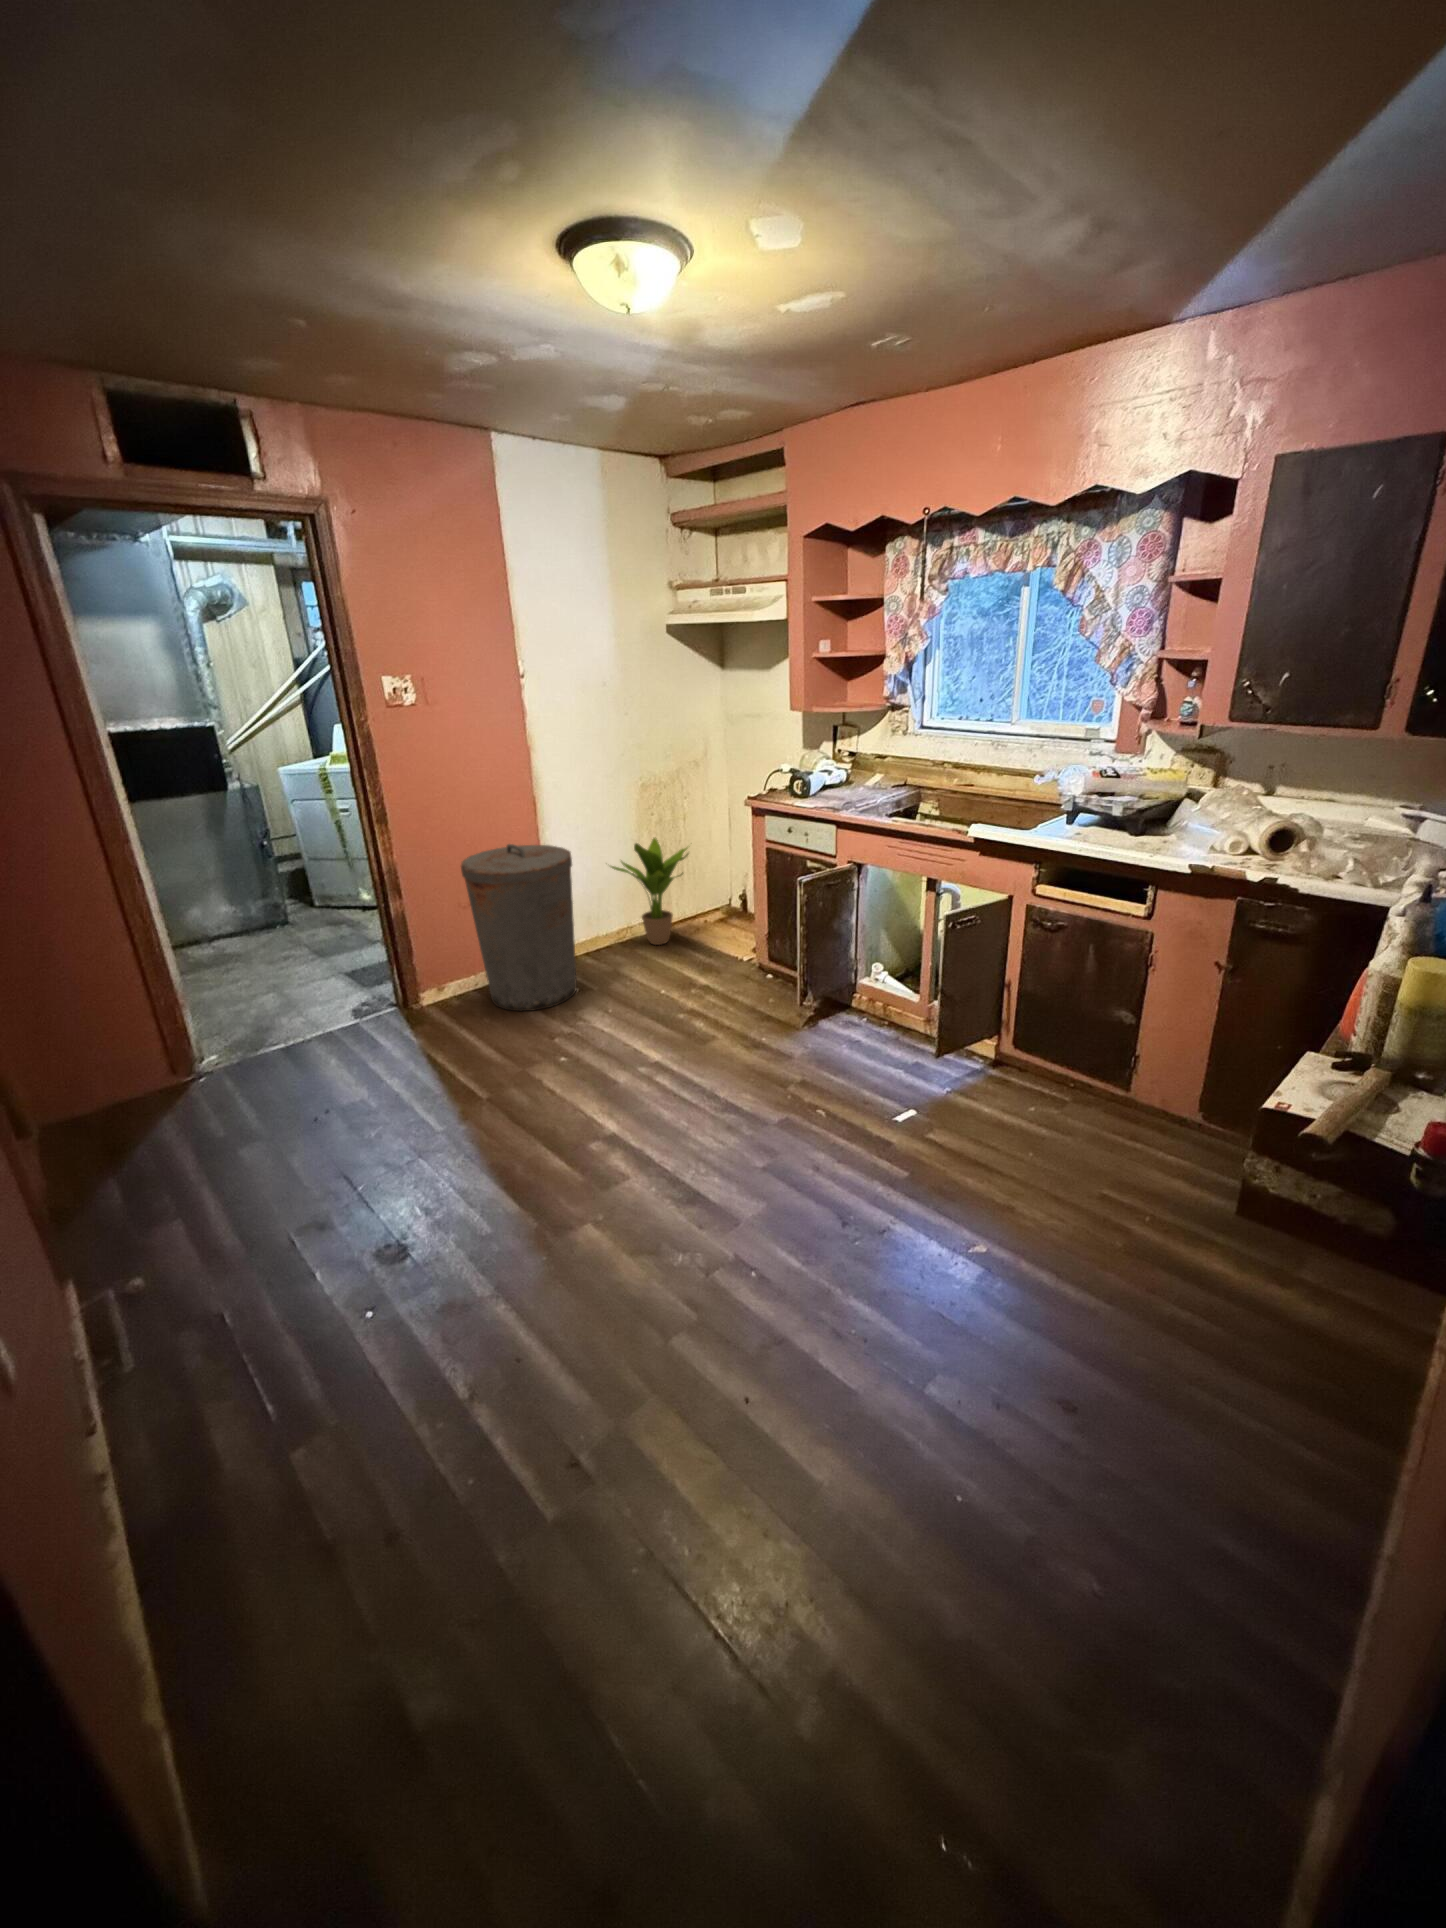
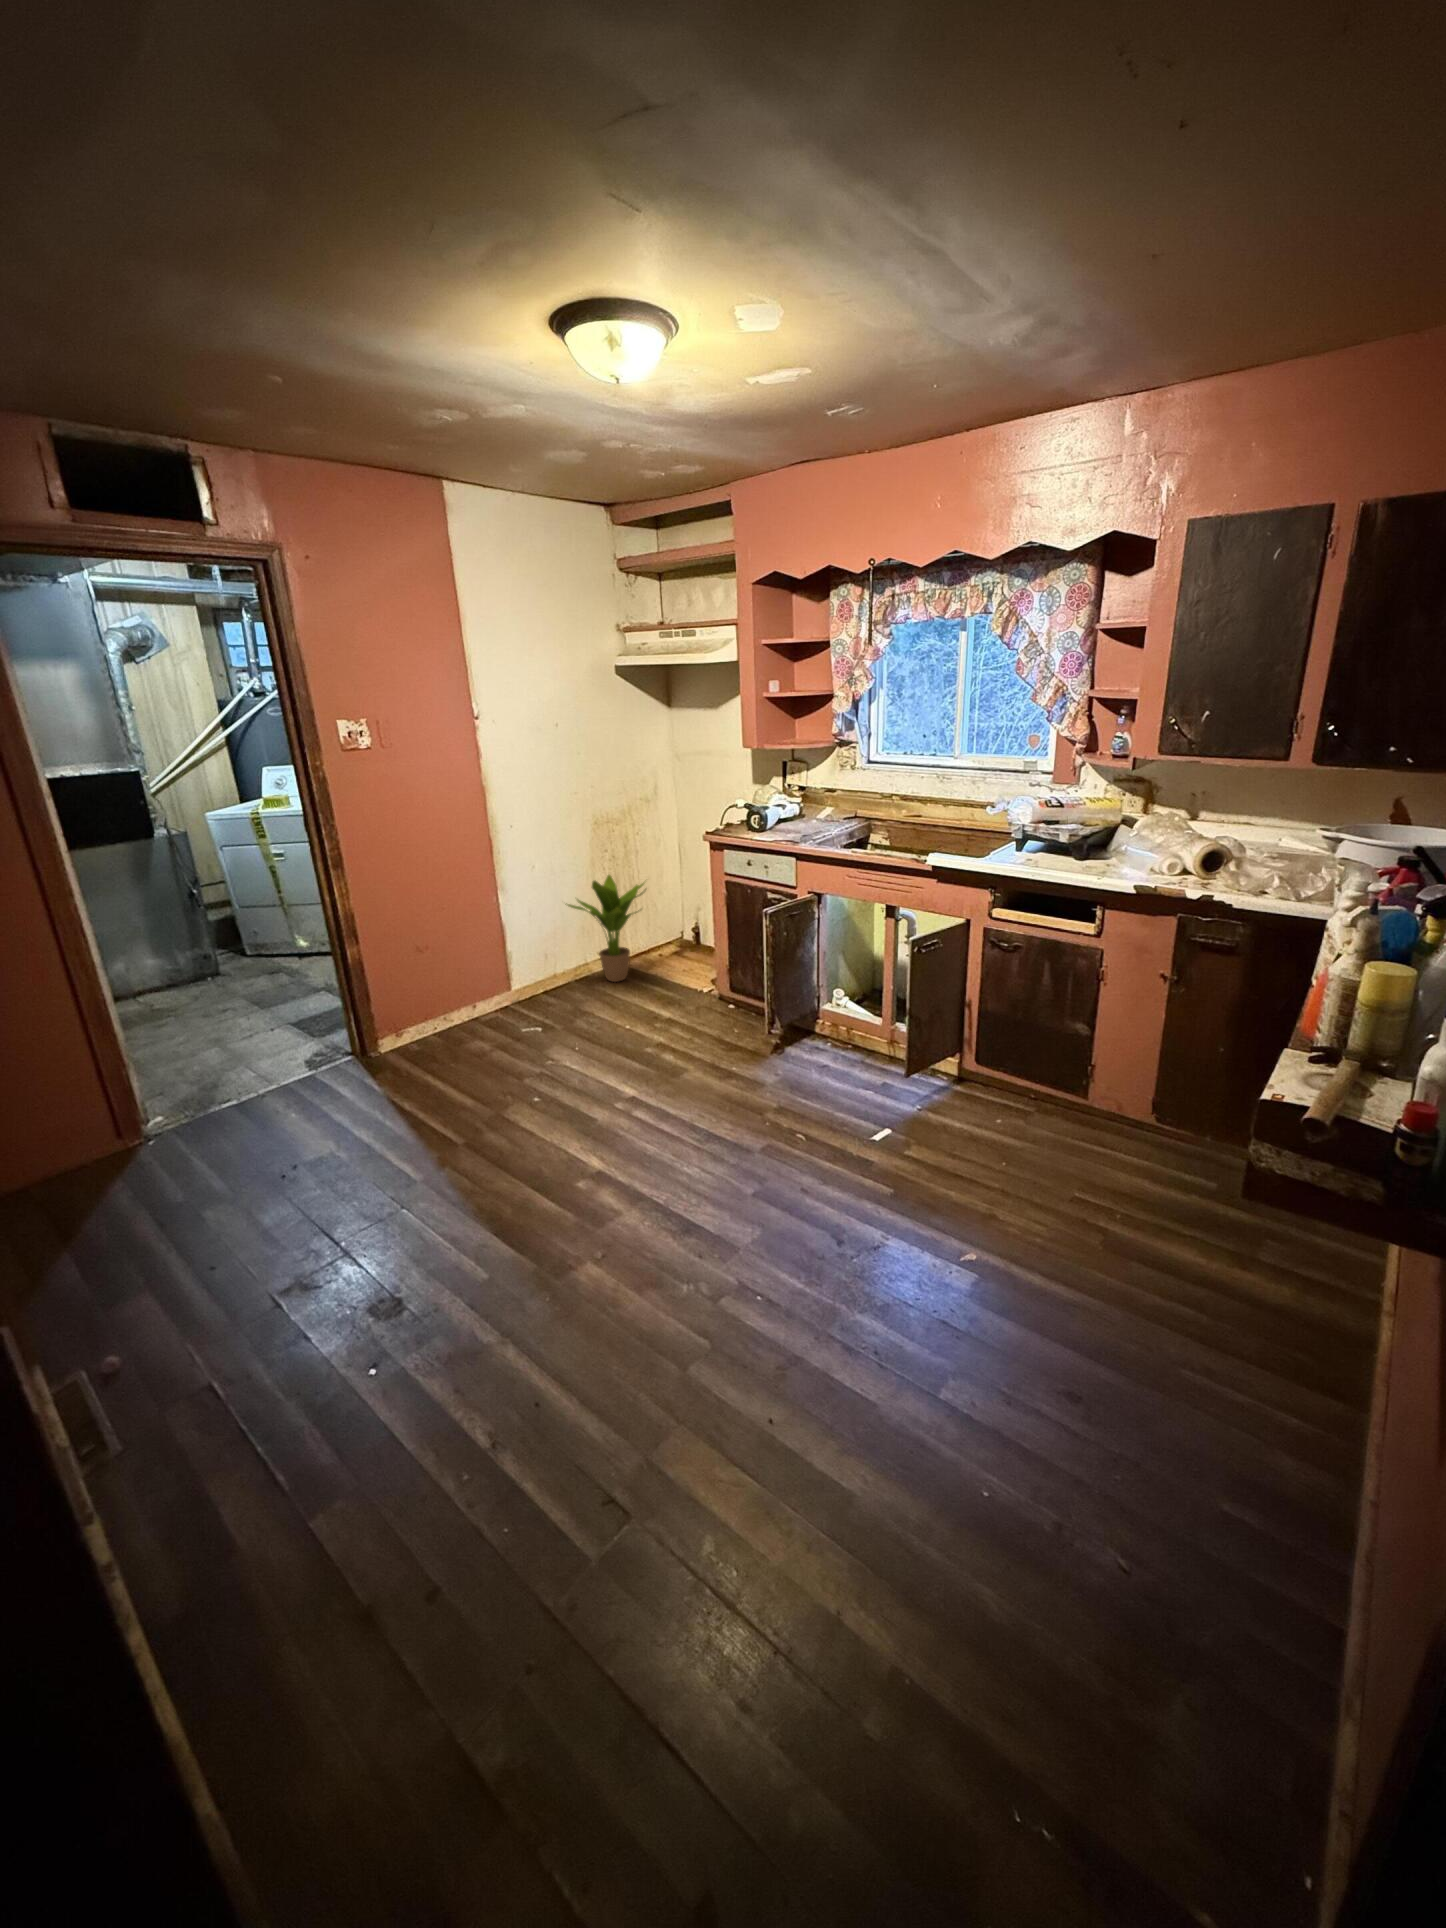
trash can: present [461,844,577,1011] -> none [420,885,540,1054]

